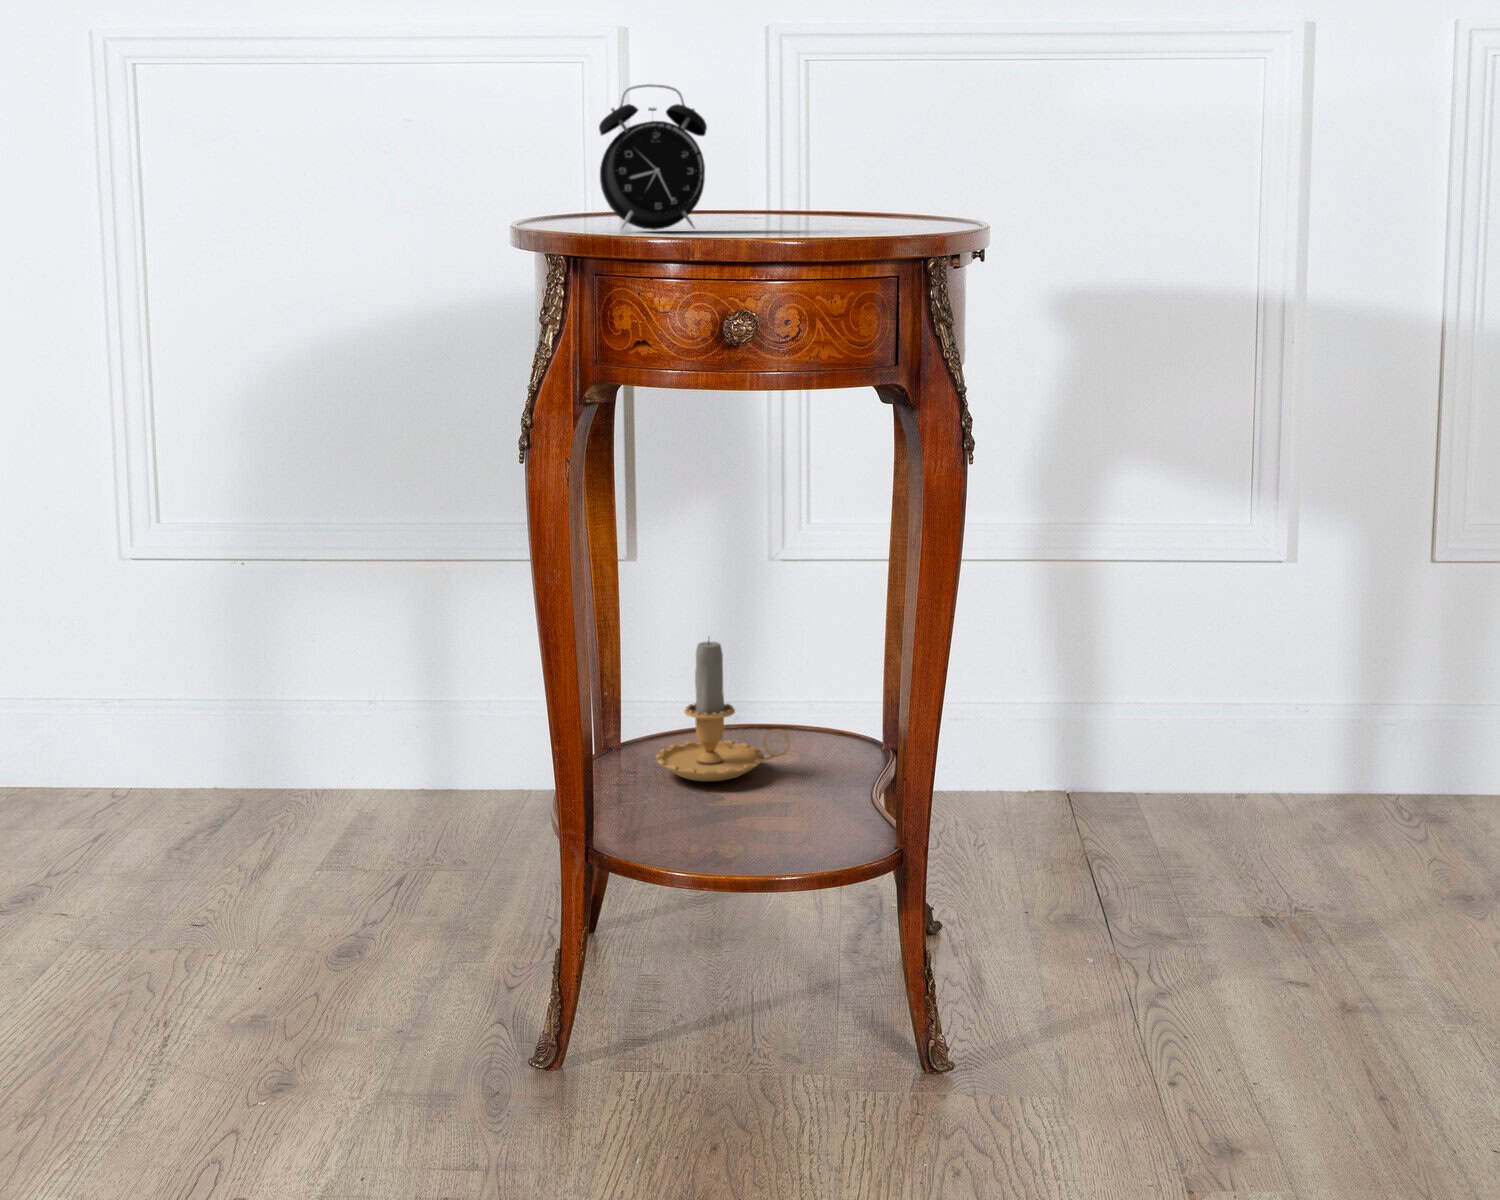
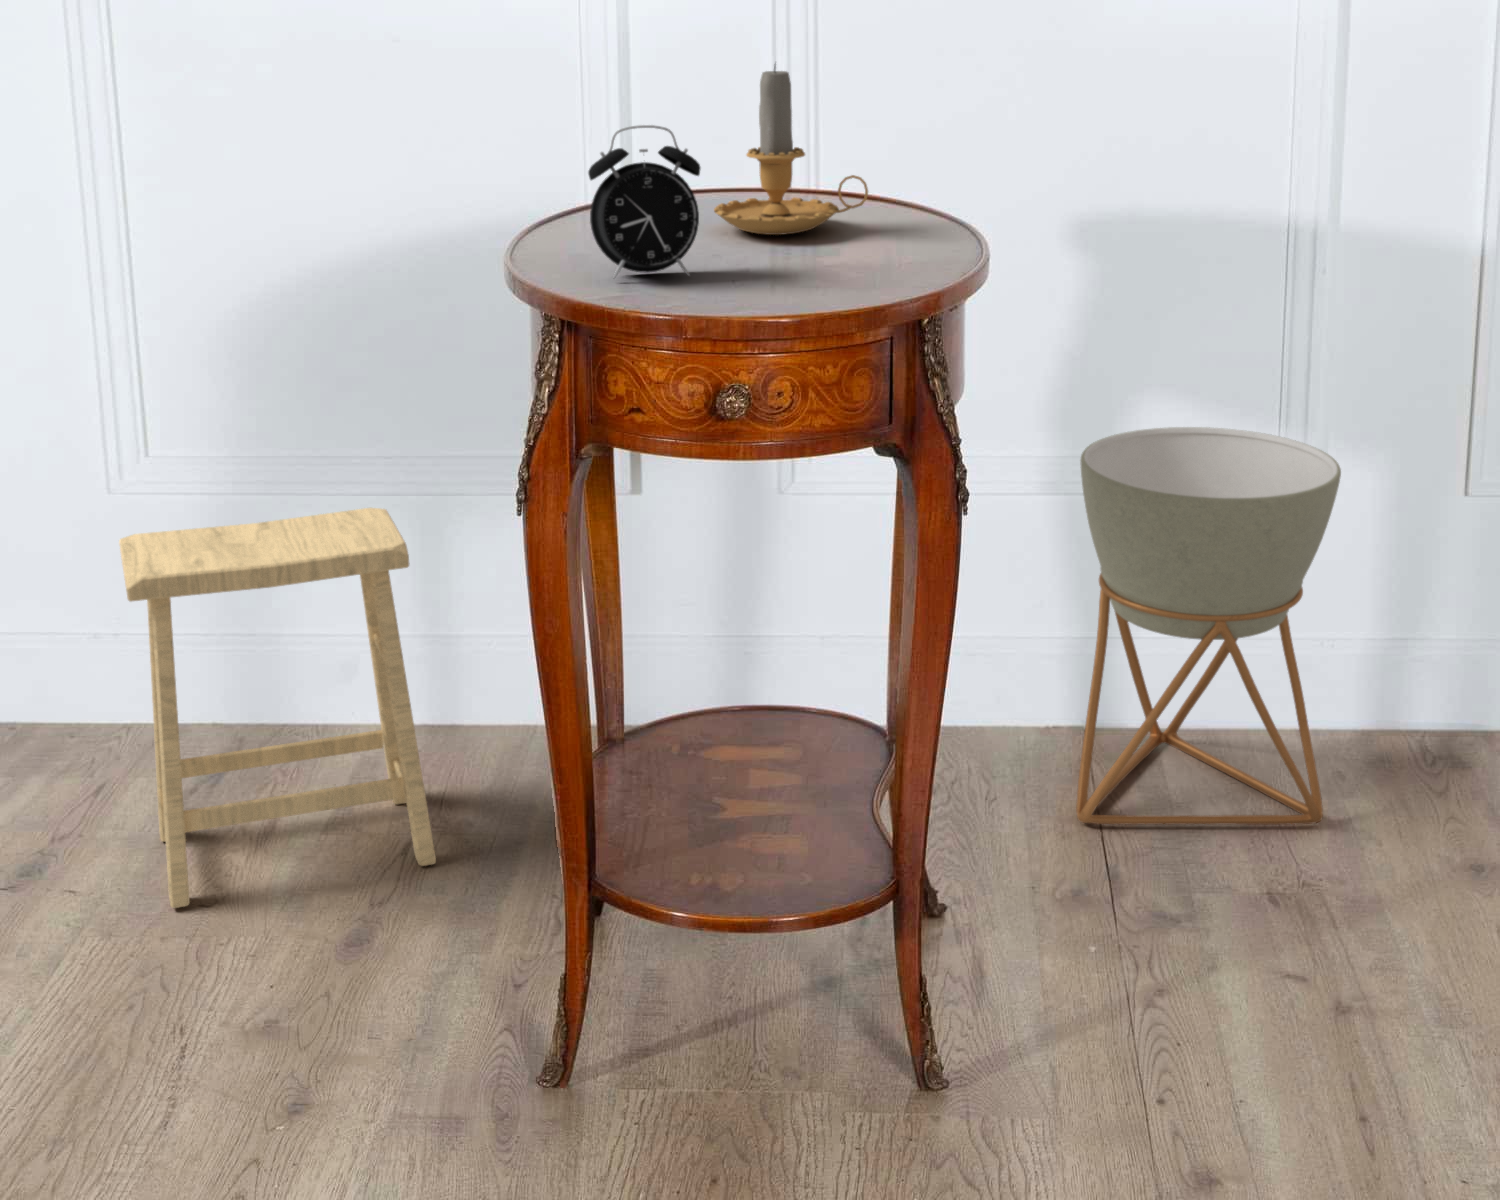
planter: none [1062,486,1312,861] -> present [1076,427,1341,825]
footstool: none [131,544,432,927] -> present [119,508,436,908]
candle: present [656,637,790,781] -> present [714,67,868,235]

